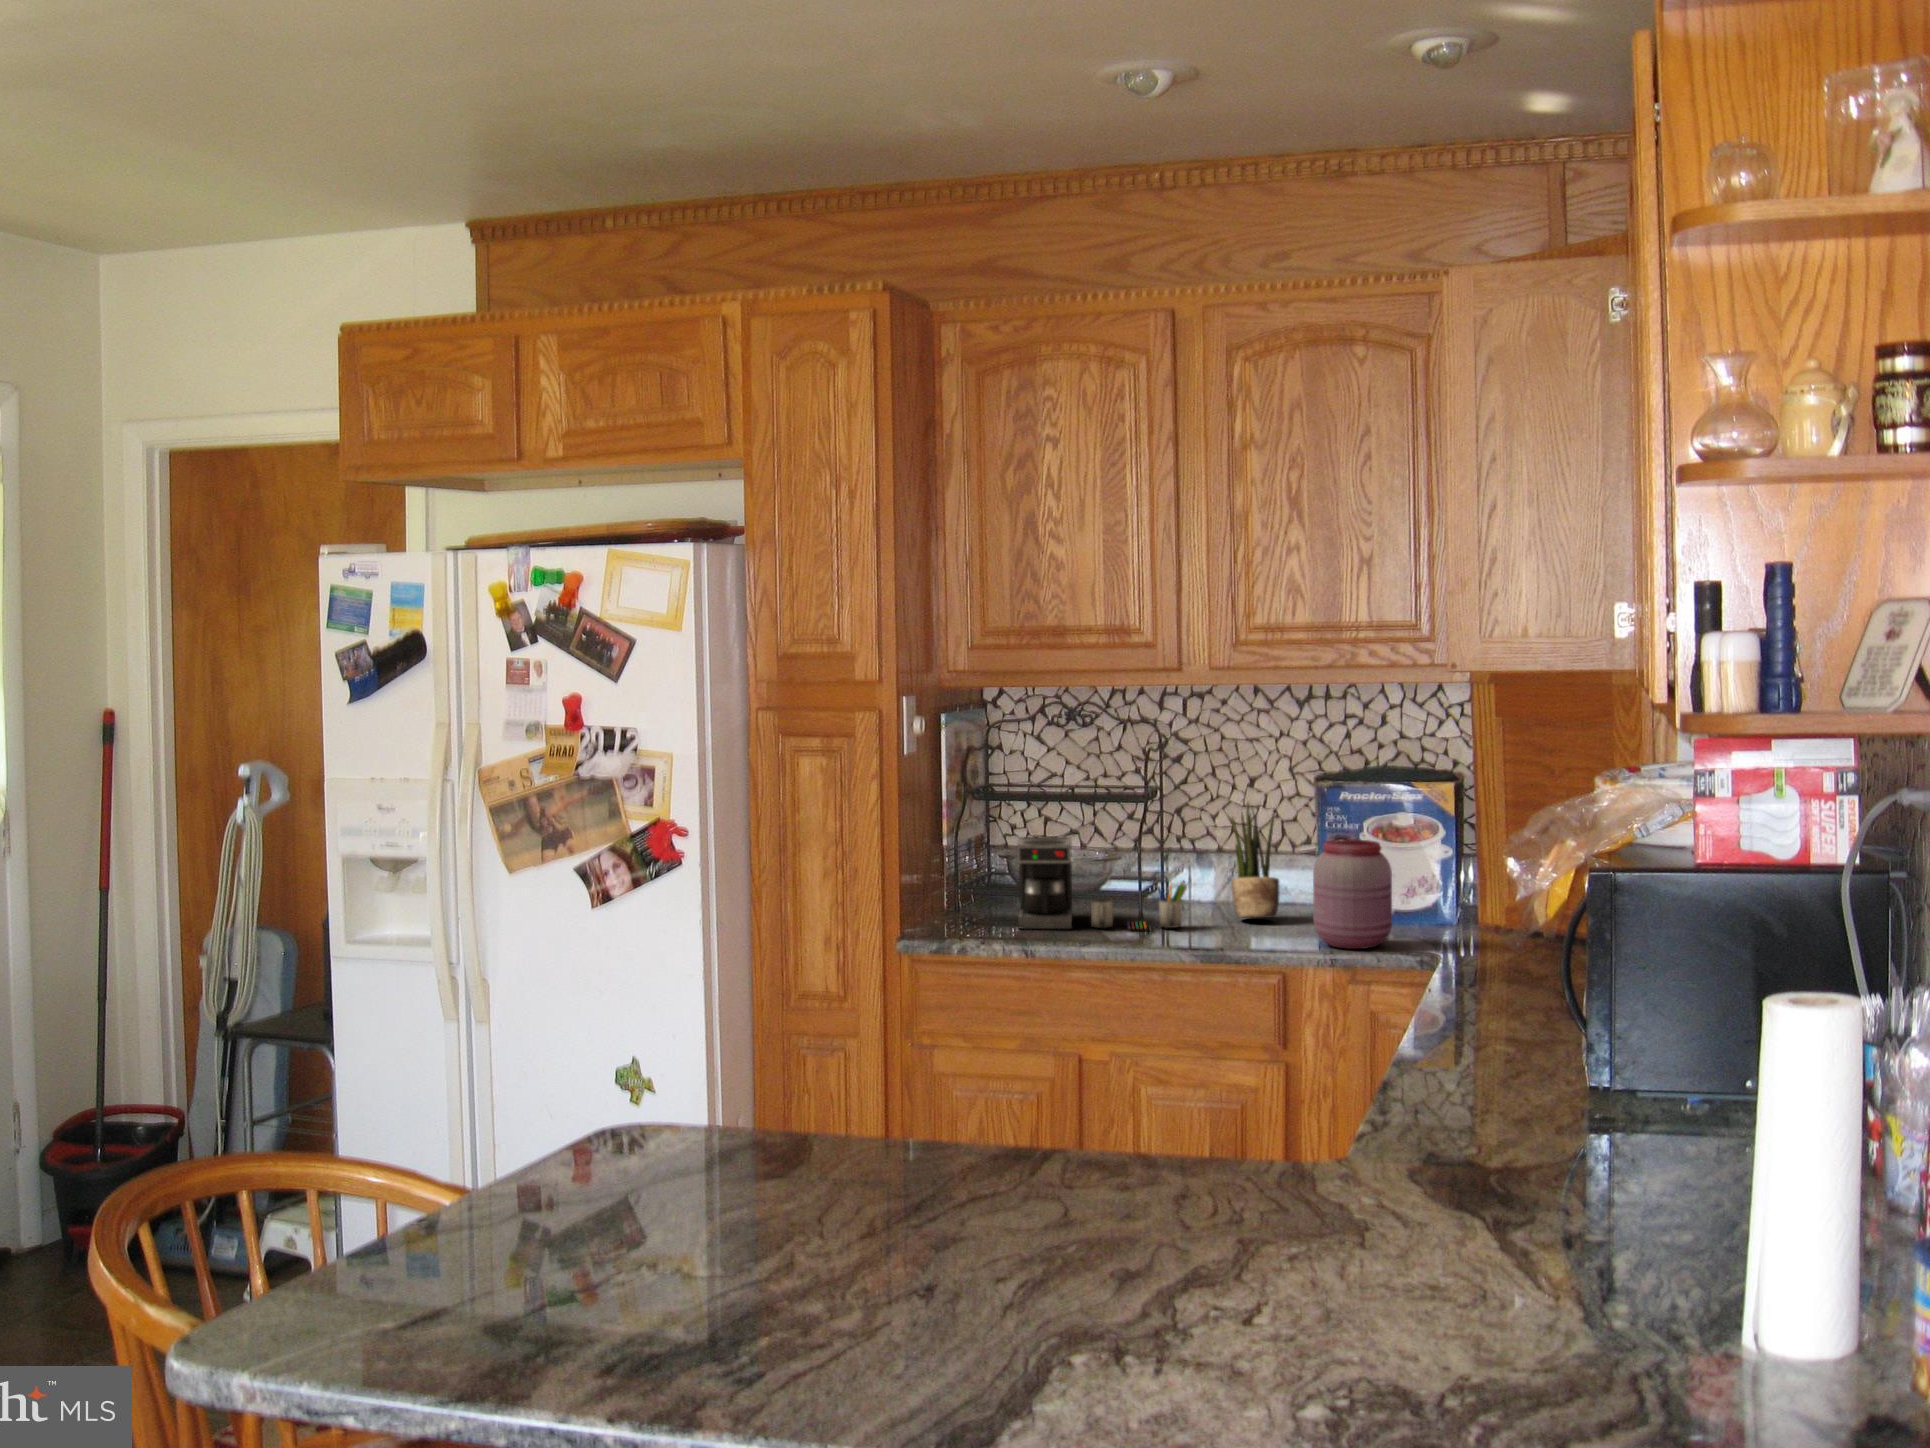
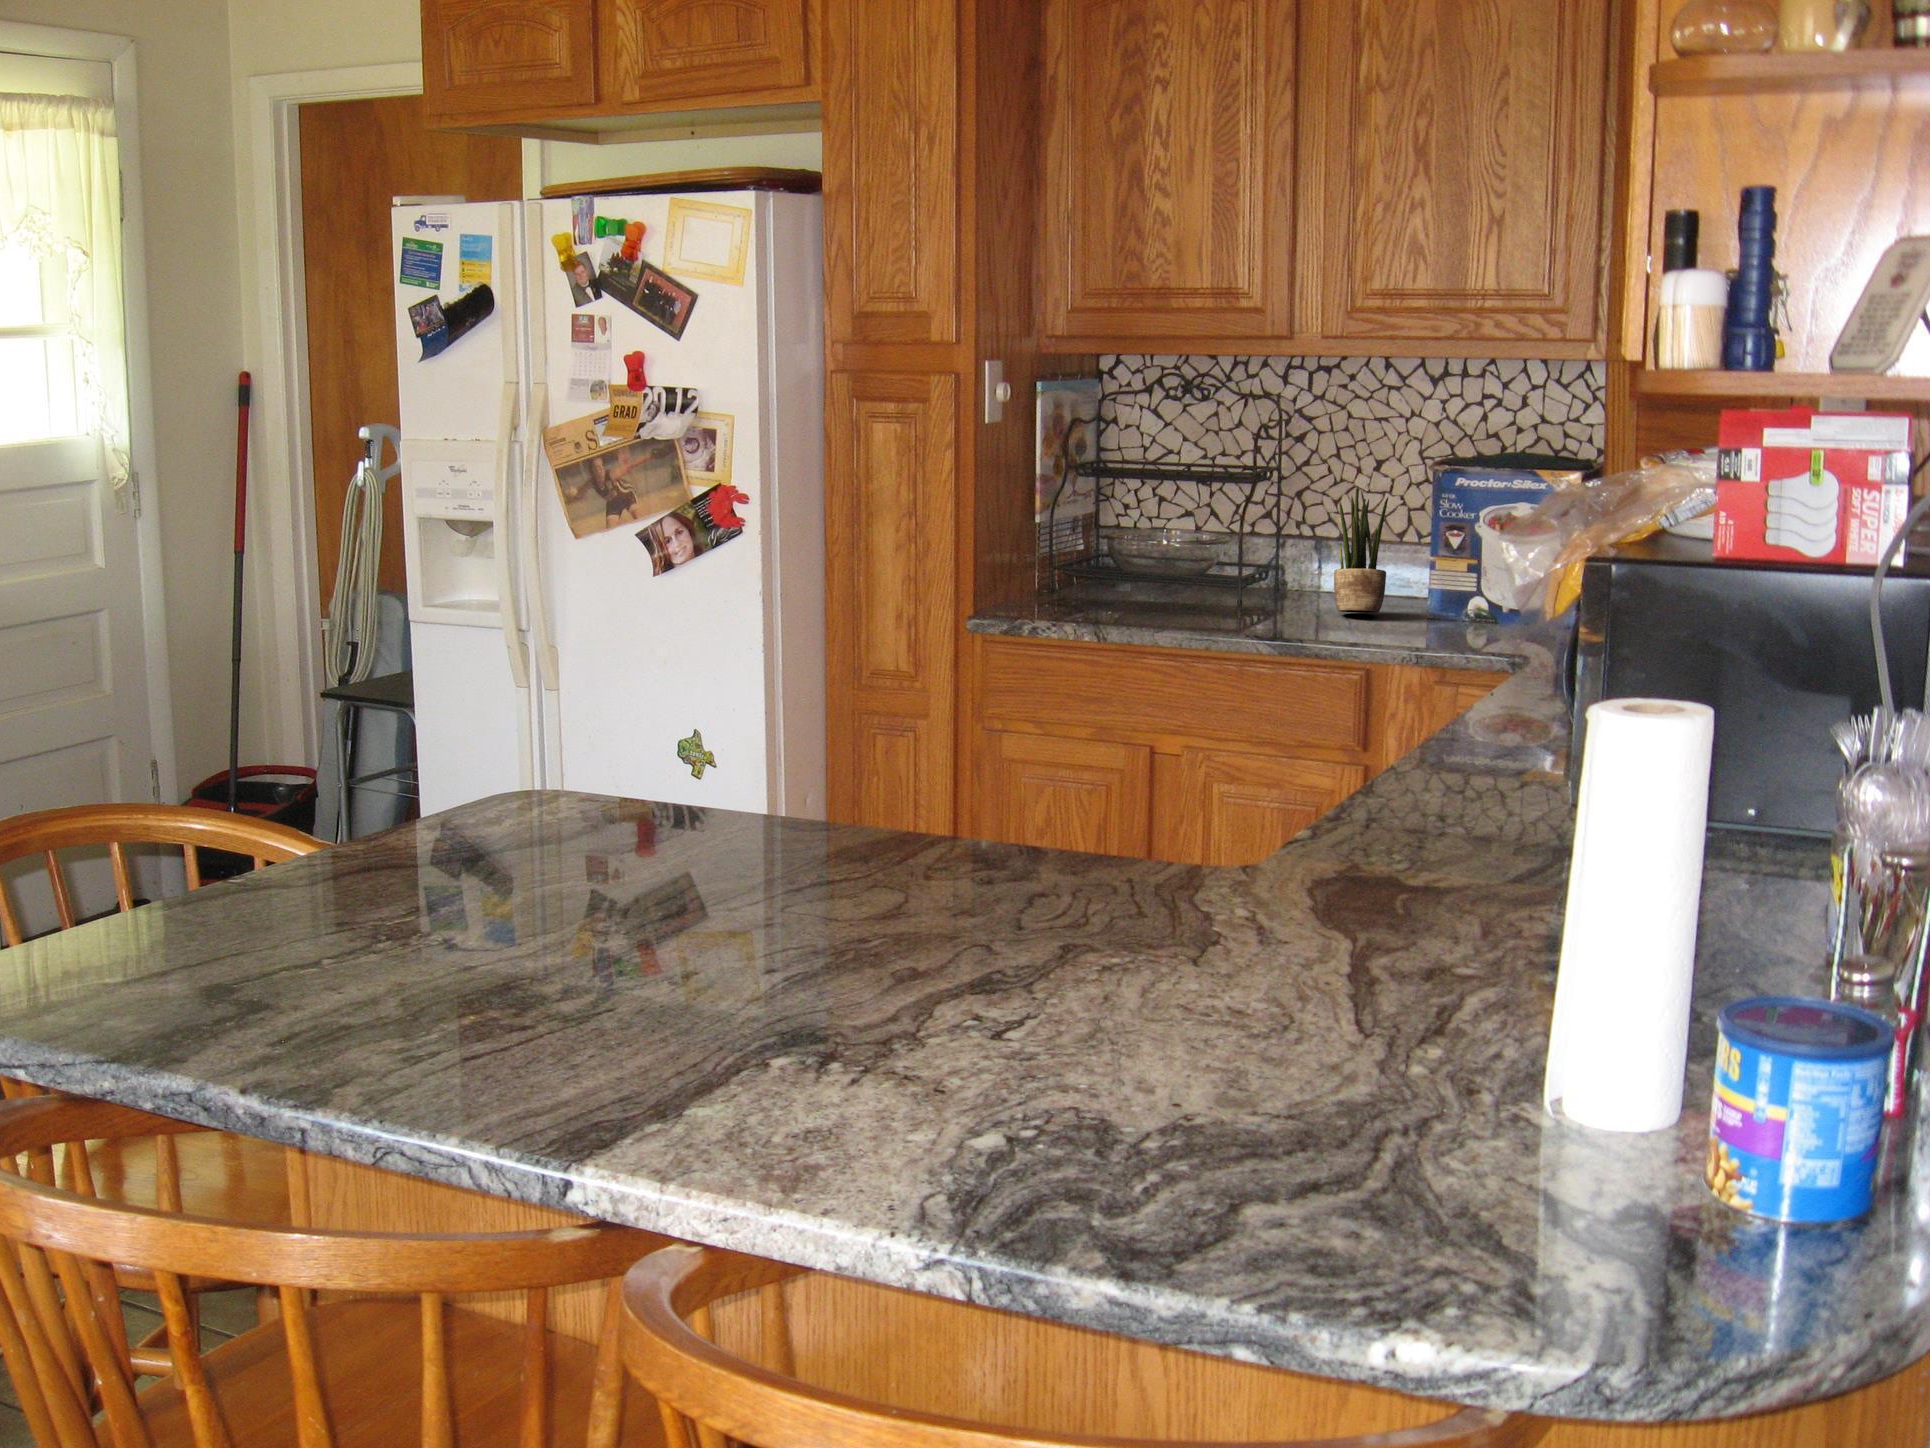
coffee maker: present [1017,837,1187,929] -> none [1097,518,1281,619]
jar: present [1313,839,1392,949] -> none [1399,530,1486,646]

